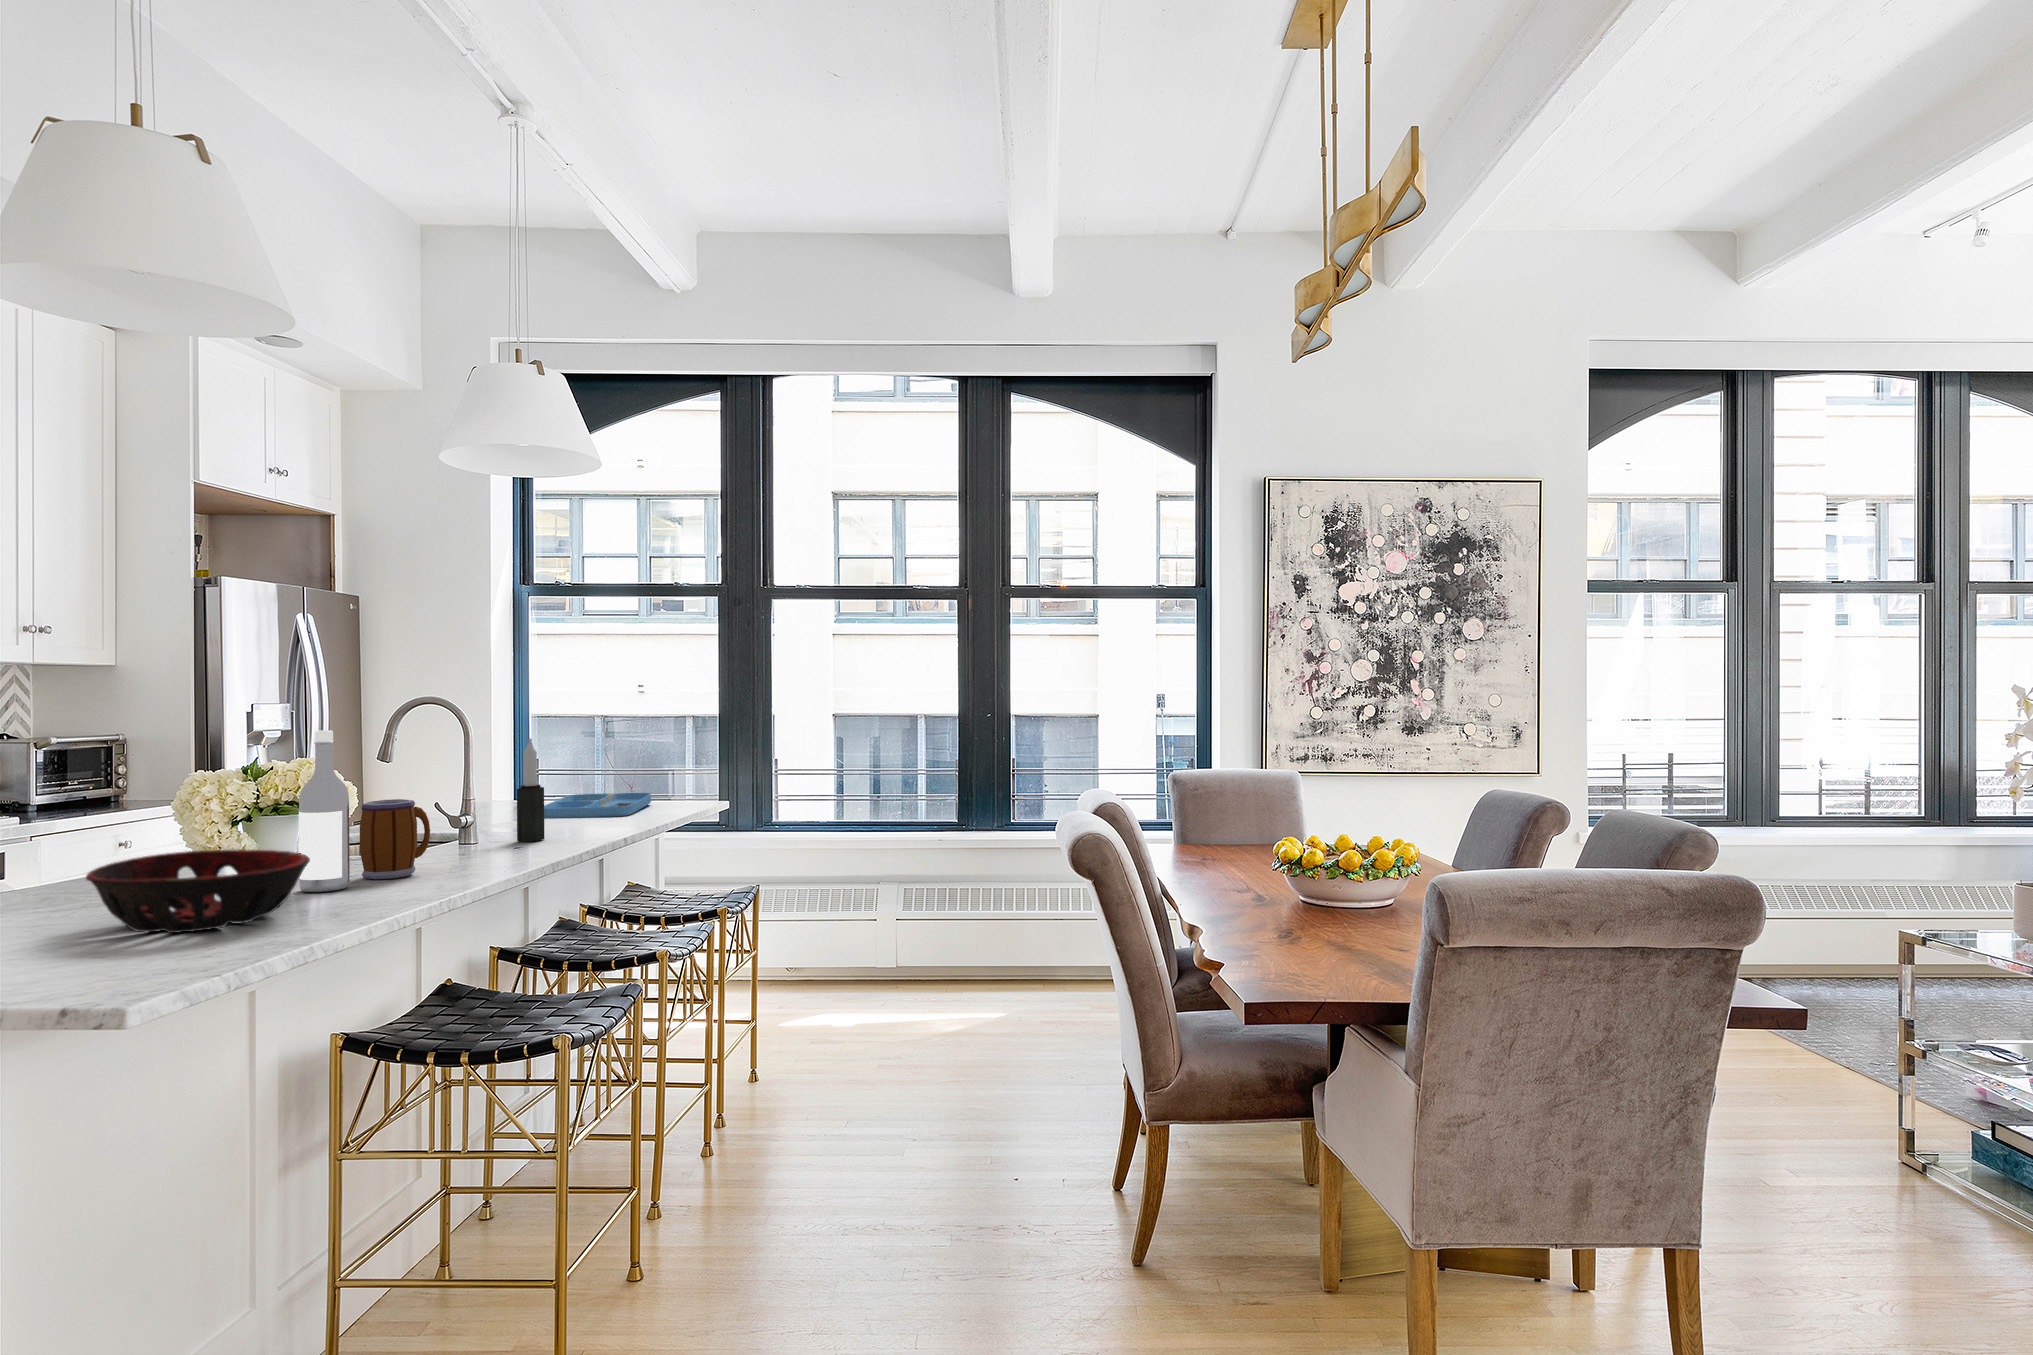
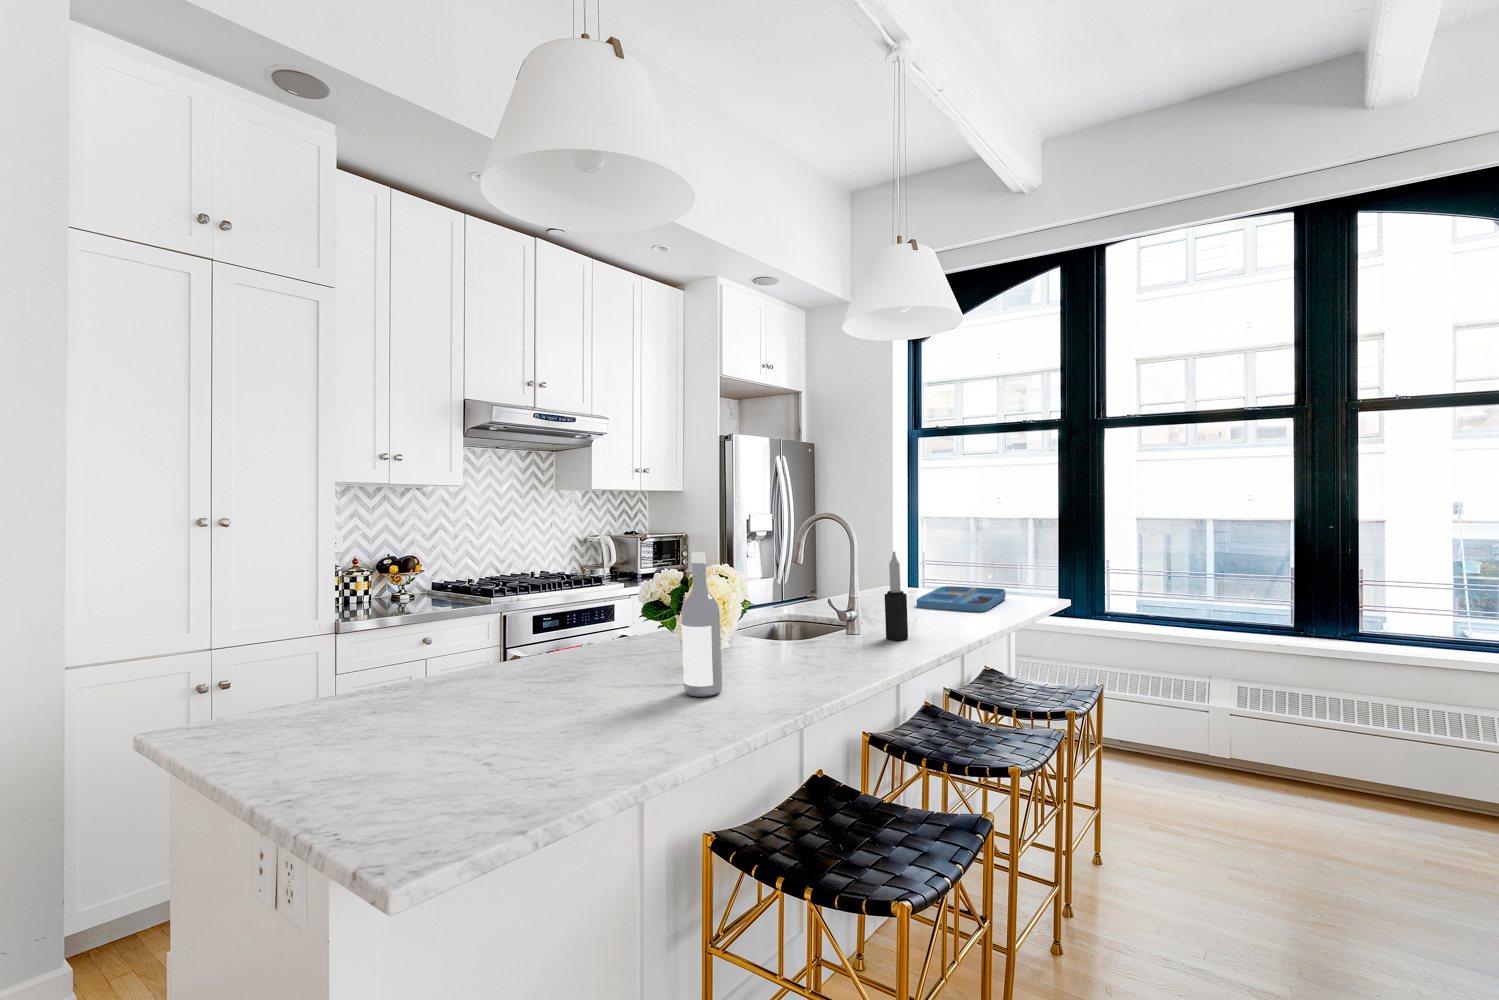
mug: present [360,799,430,879] -> none [739,610,795,683]
decorative bowl: present [86,849,310,933] -> none [483,658,658,751]

